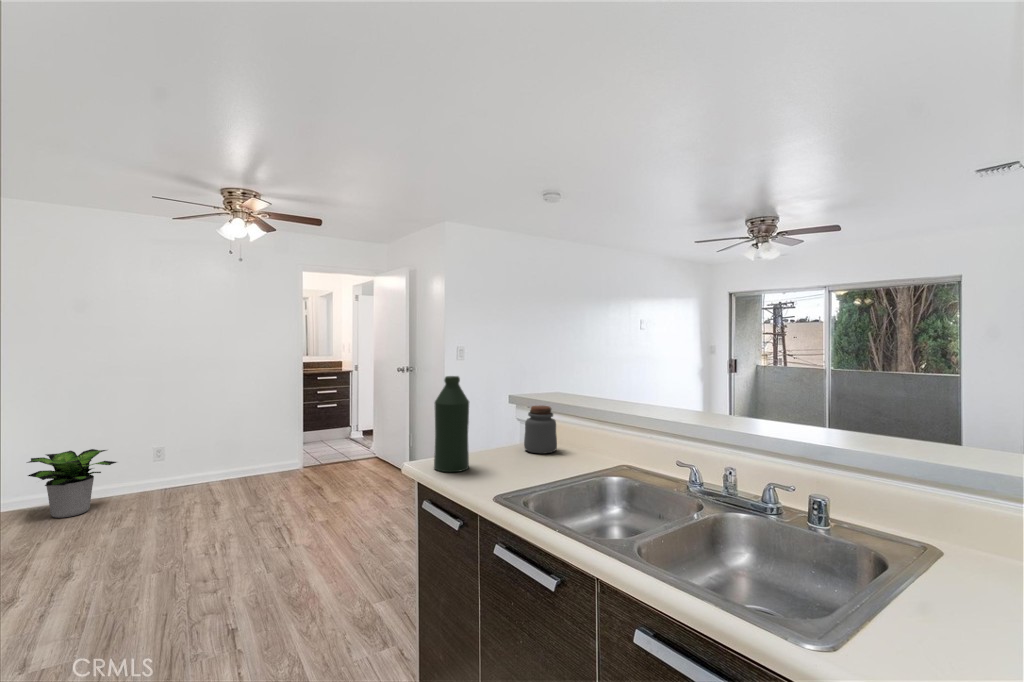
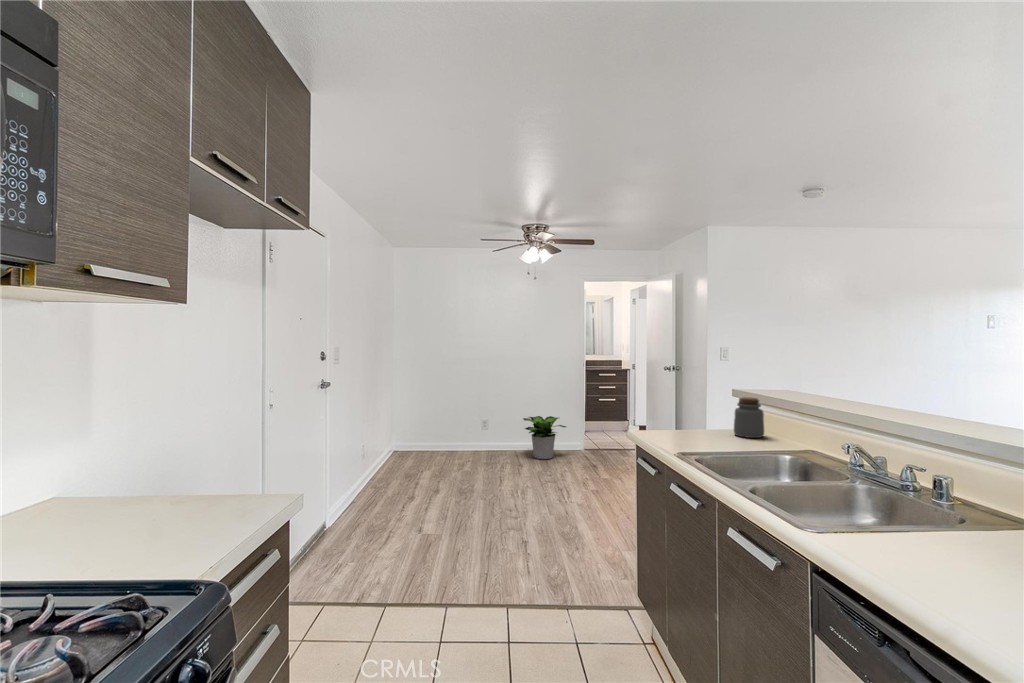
bottle: present [434,376,469,472] -> none [649,368,676,440]
potted plant: present [27,449,116,518] -> present [523,416,566,459]

